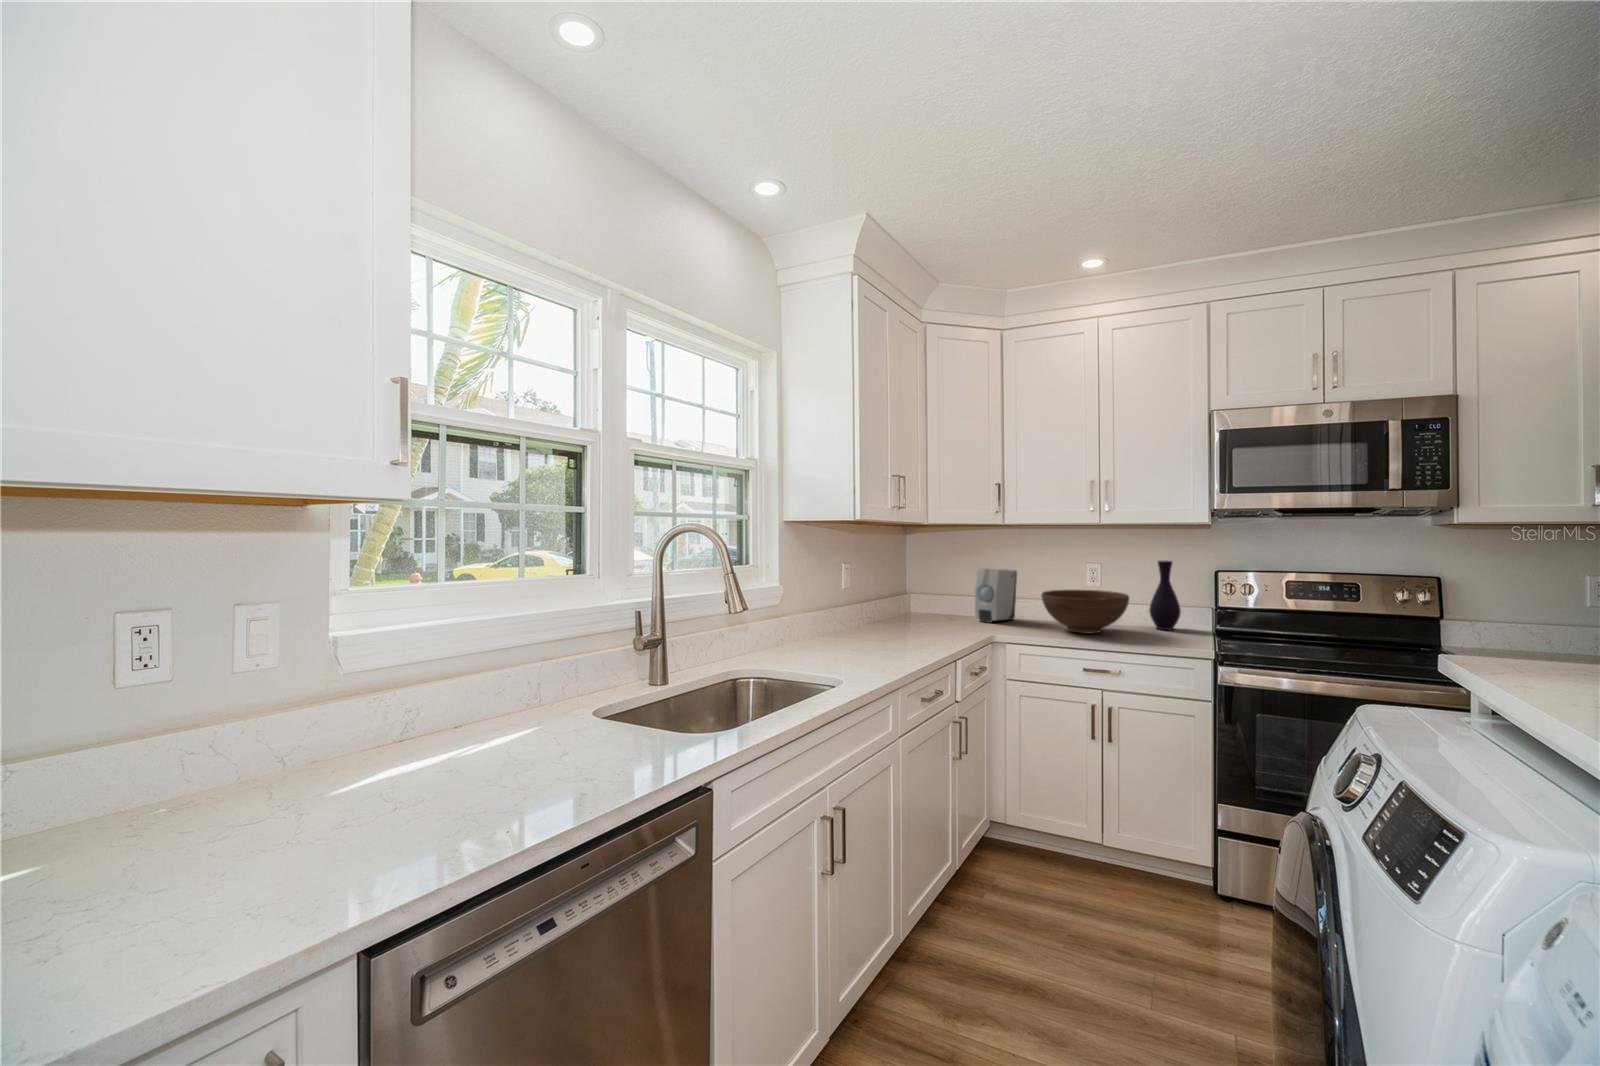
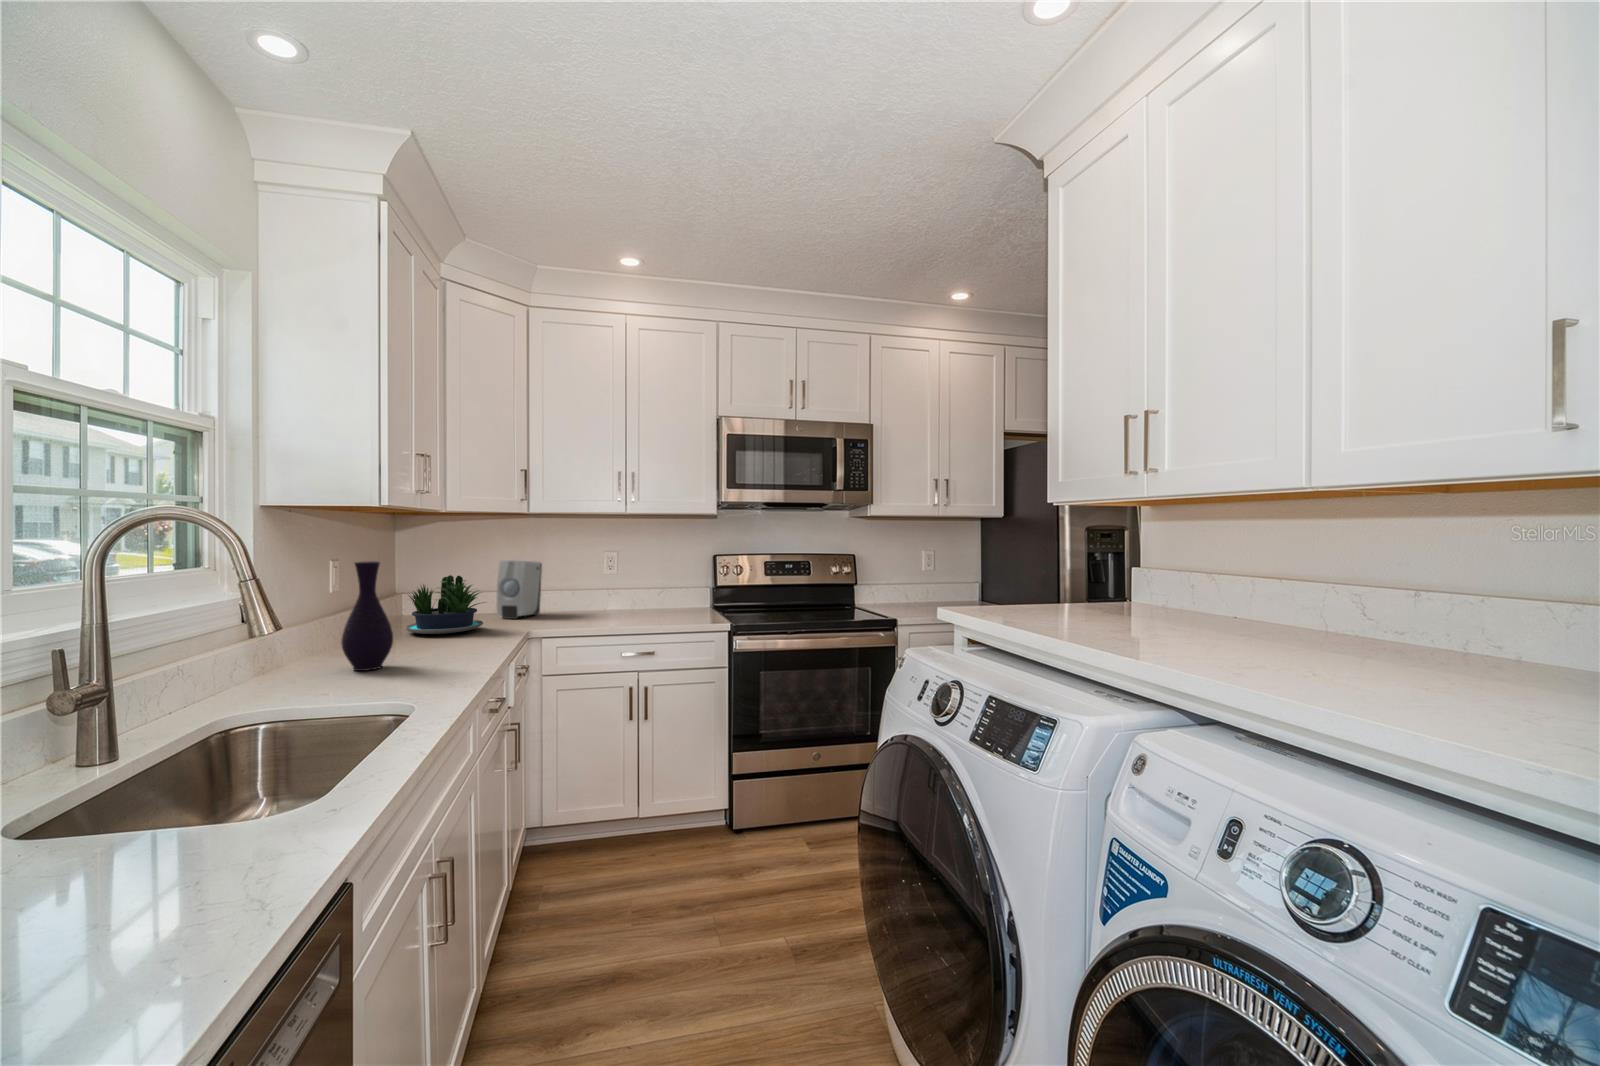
vase: present [1149,561,1181,630] -> present [341,561,393,671]
potted plant: none [897,581,964,631] -> present [405,575,484,634]
fruit bowl: present [1041,590,1129,633] -> none [573,578,655,620]

